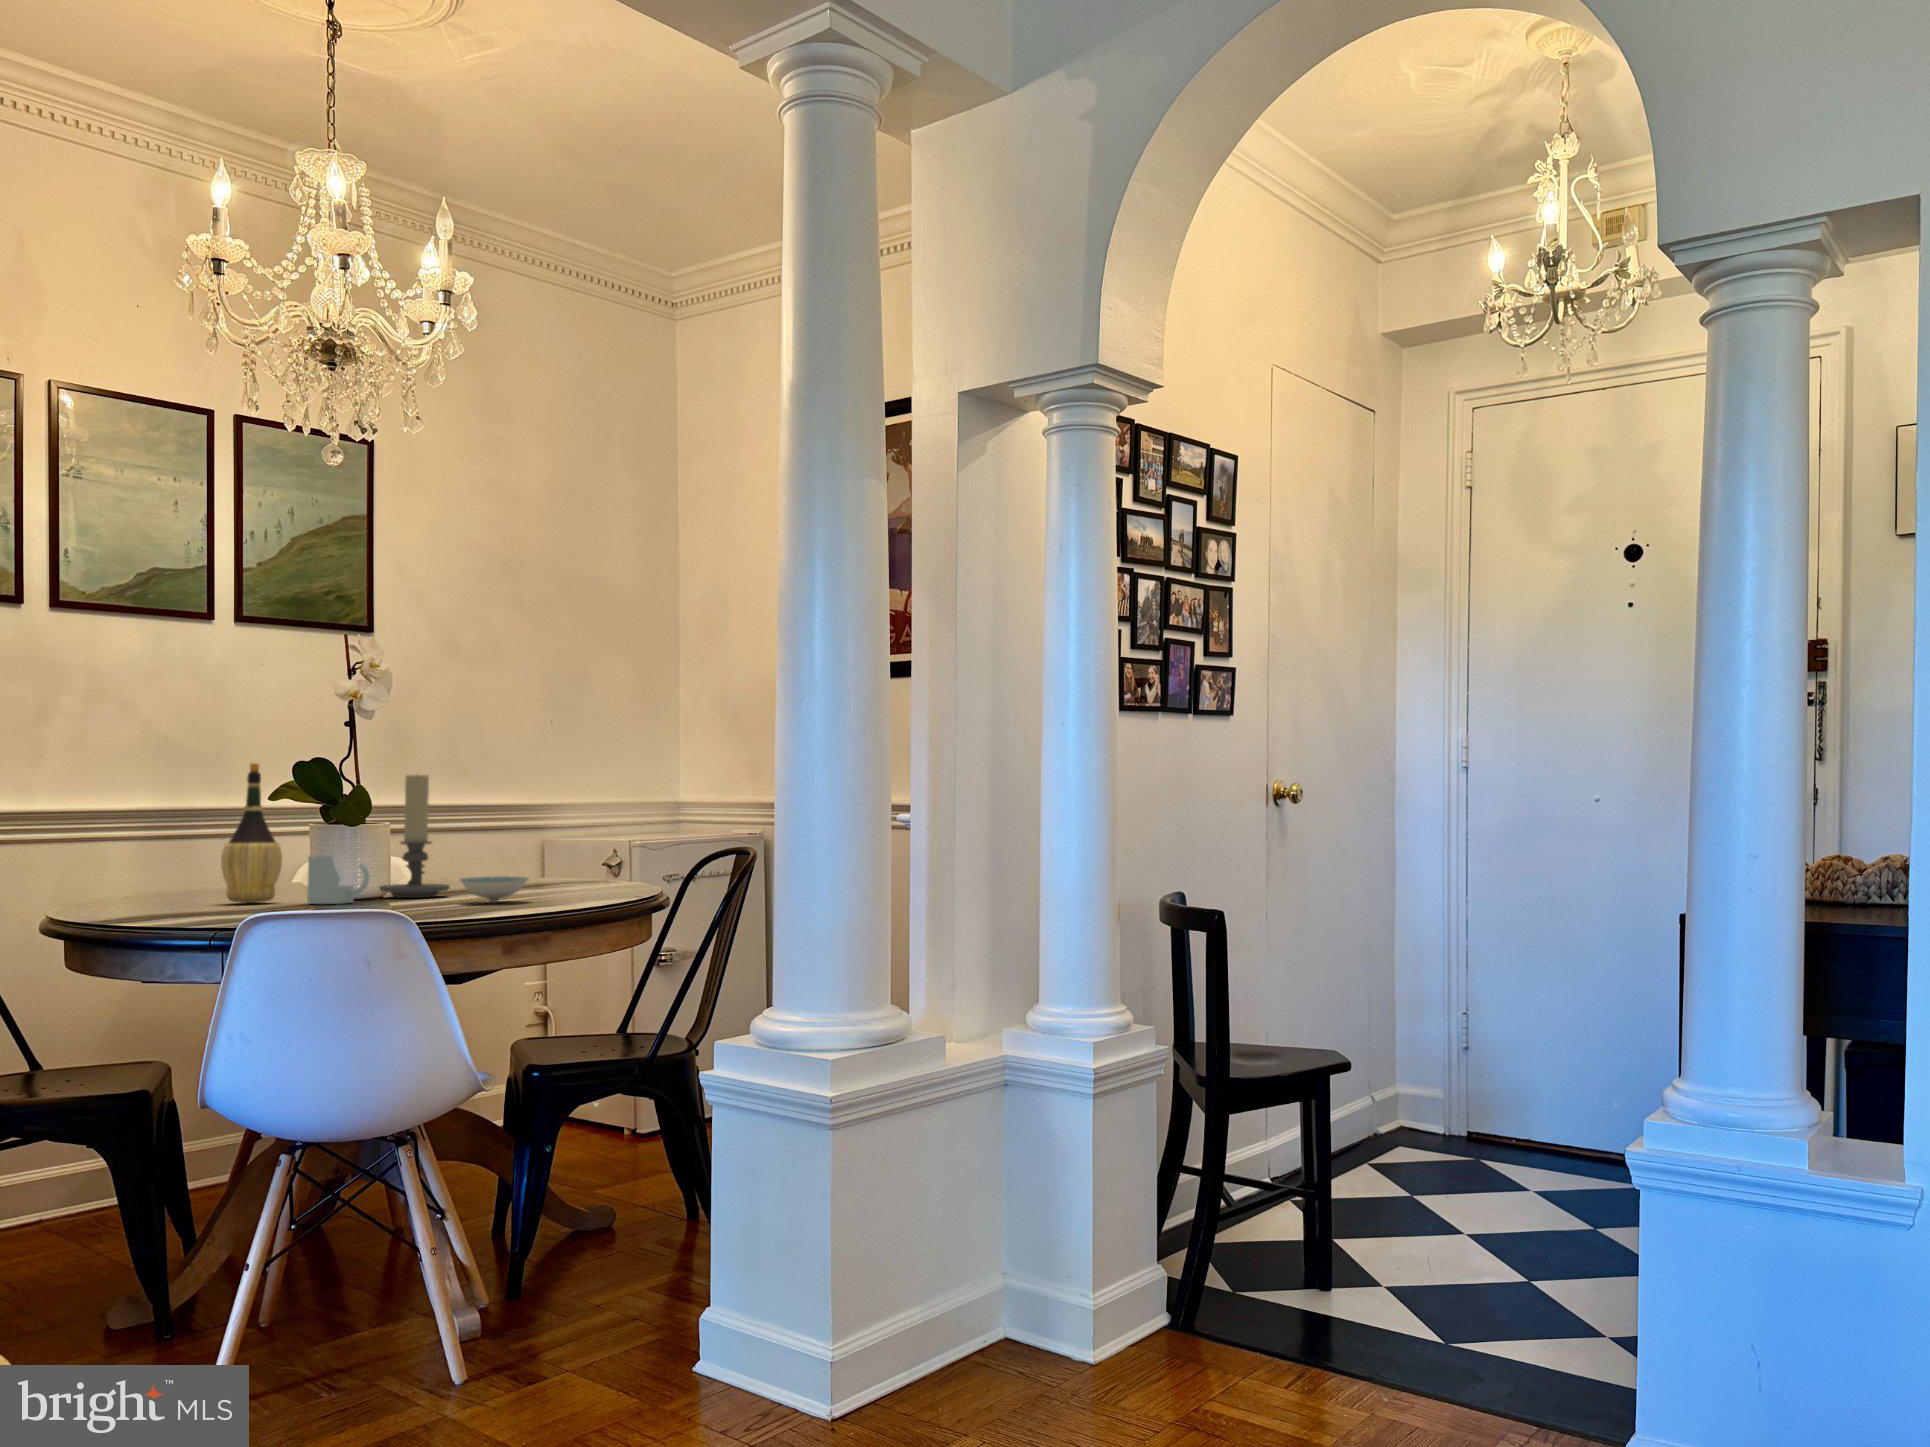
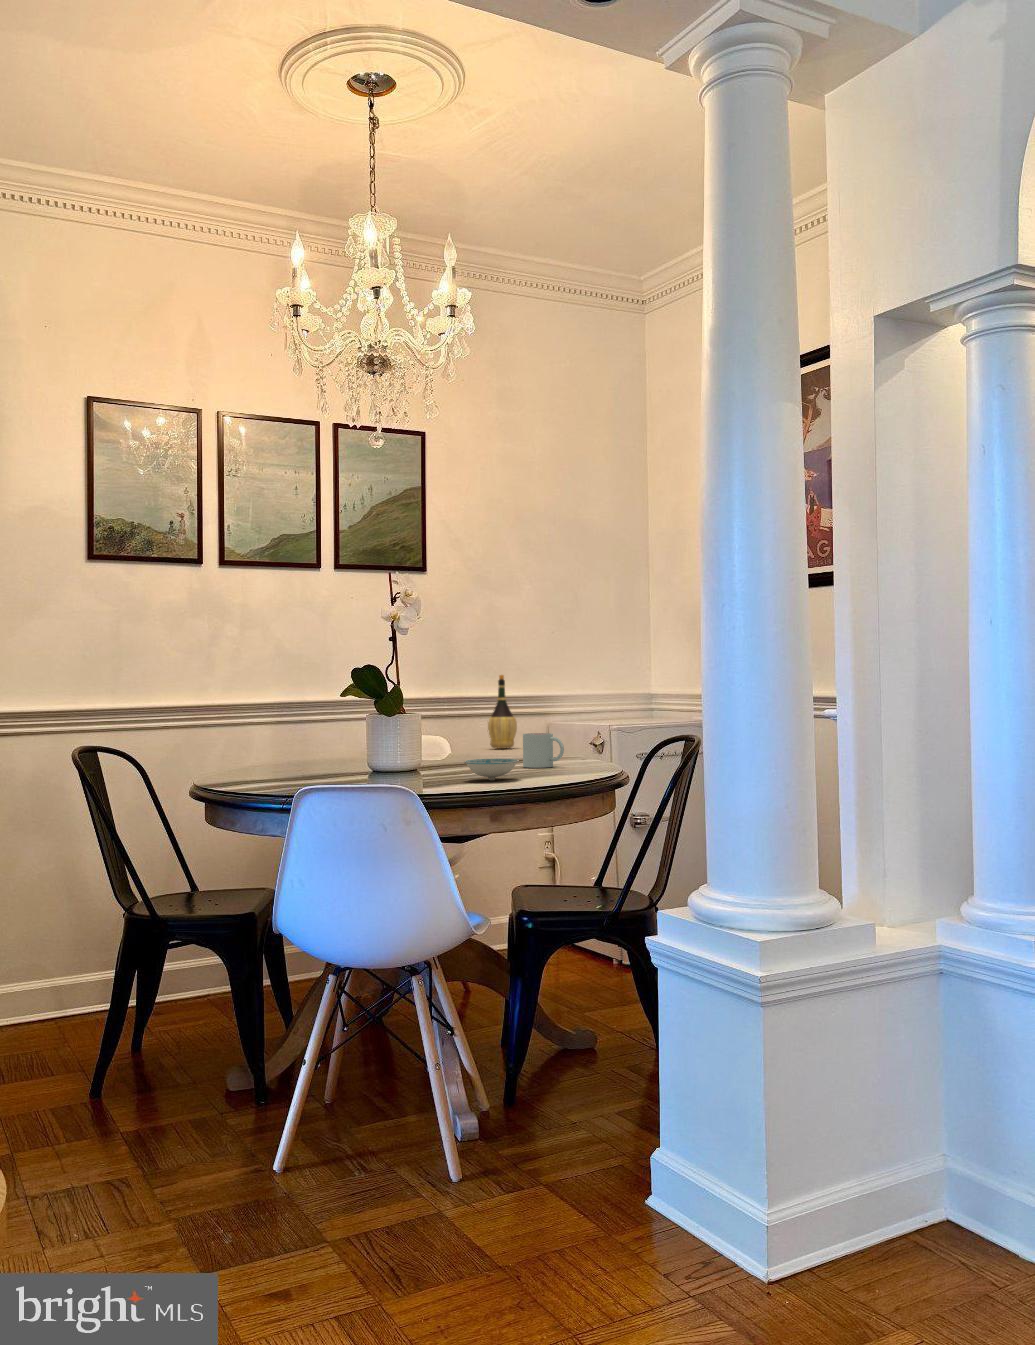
wine bottle: present [221,763,282,903] -> present [488,675,517,749]
candle holder: present [380,774,450,898] -> none [416,676,467,773]
mug: present [307,856,369,904] -> present [523,733,564,768]

